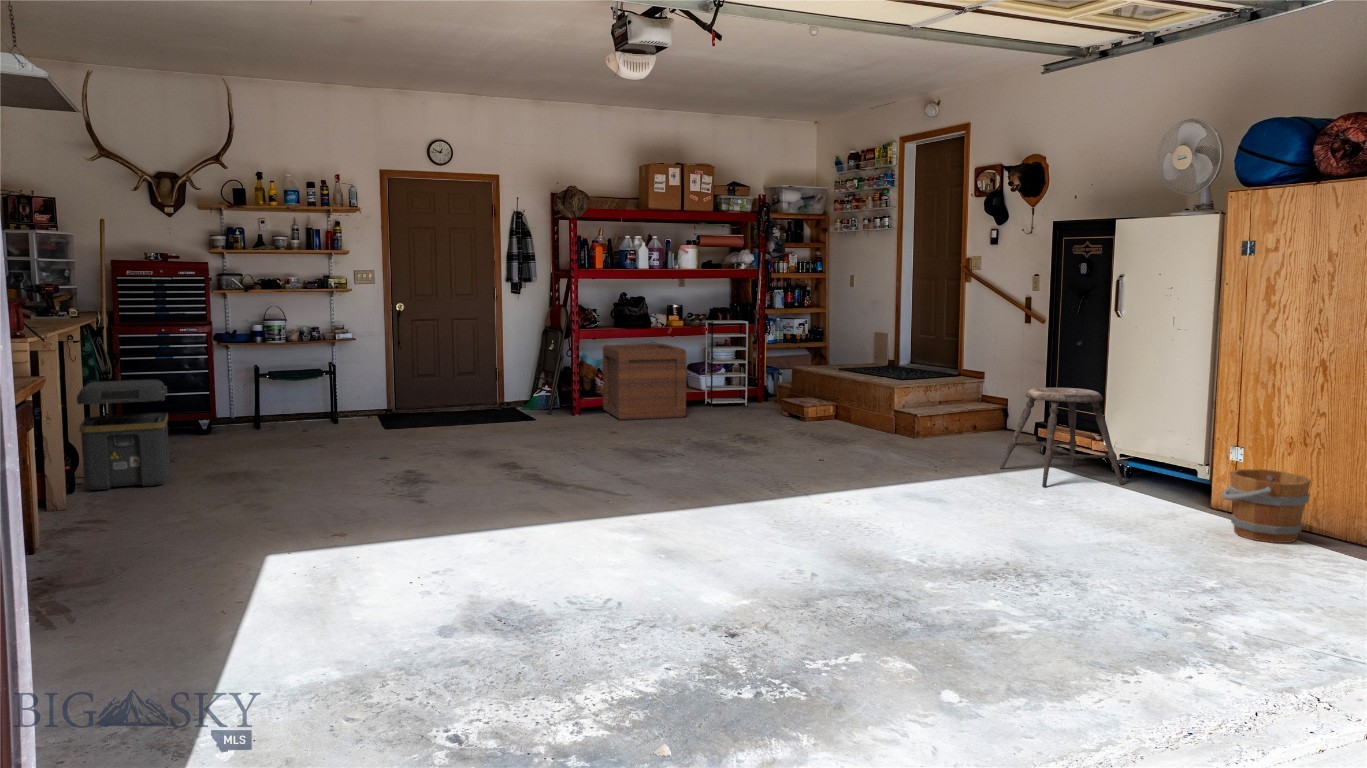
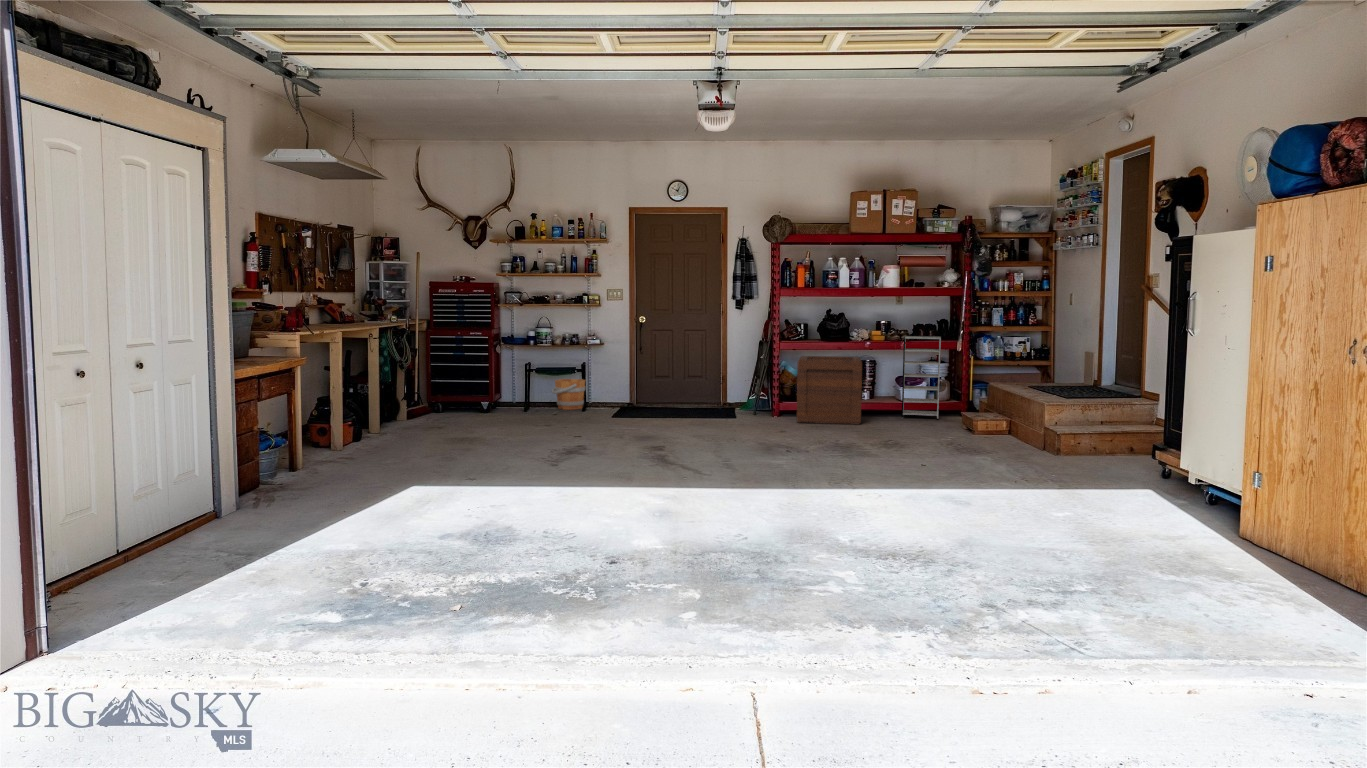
toolbox: present [77,380,170,490] -> none [362,366,425,440]
stool: present [1000,388,1124,487] -> none [1080,408,1188,514]
bucket: present [1222,469,1311,543] -> present [552,379,585,410]

